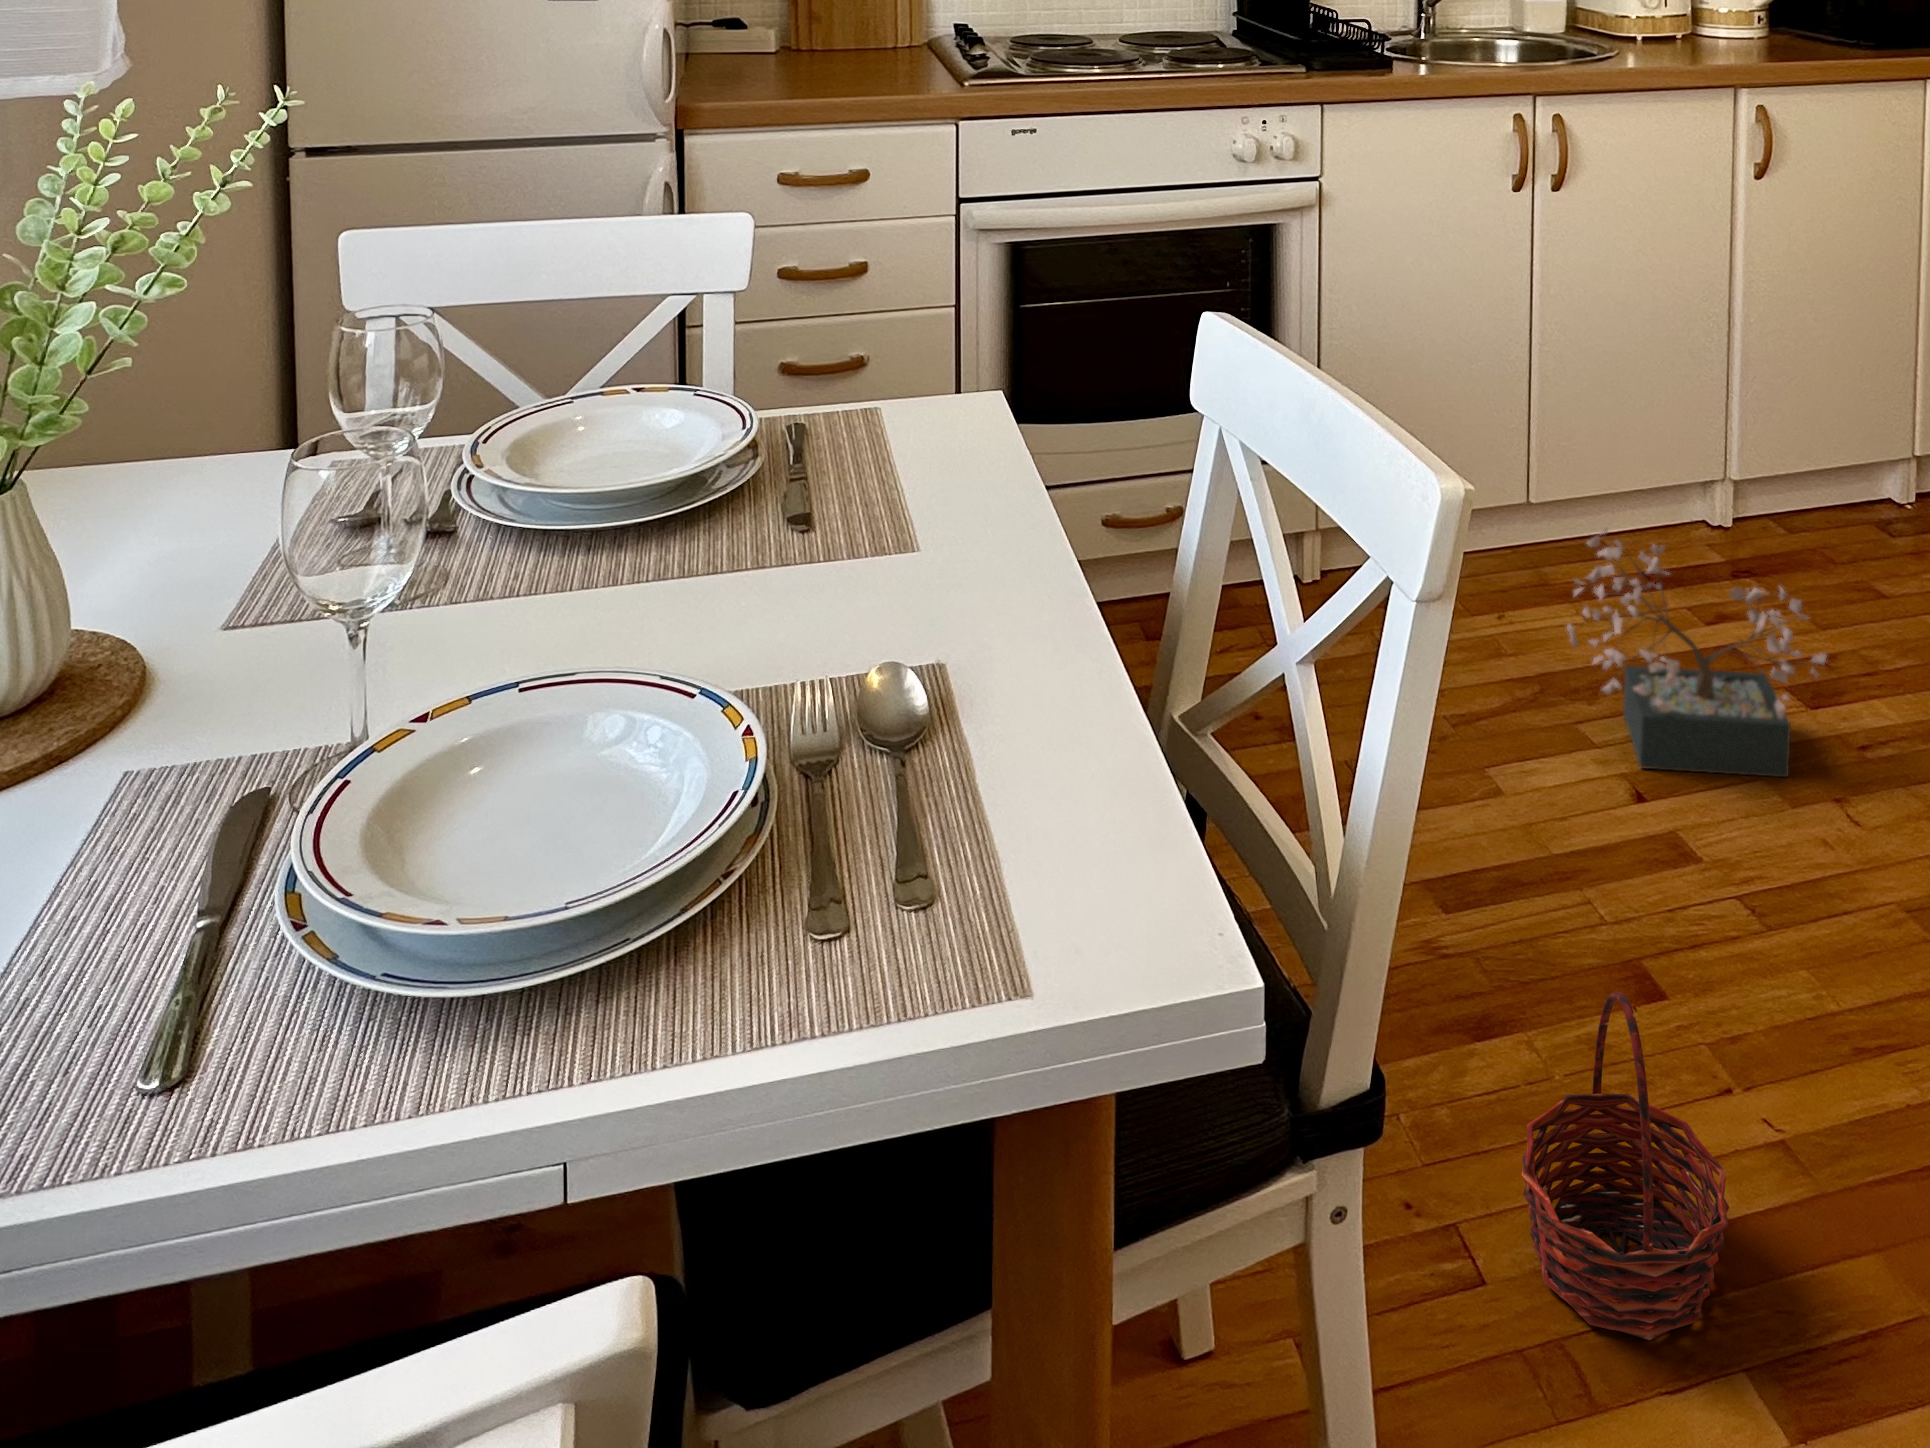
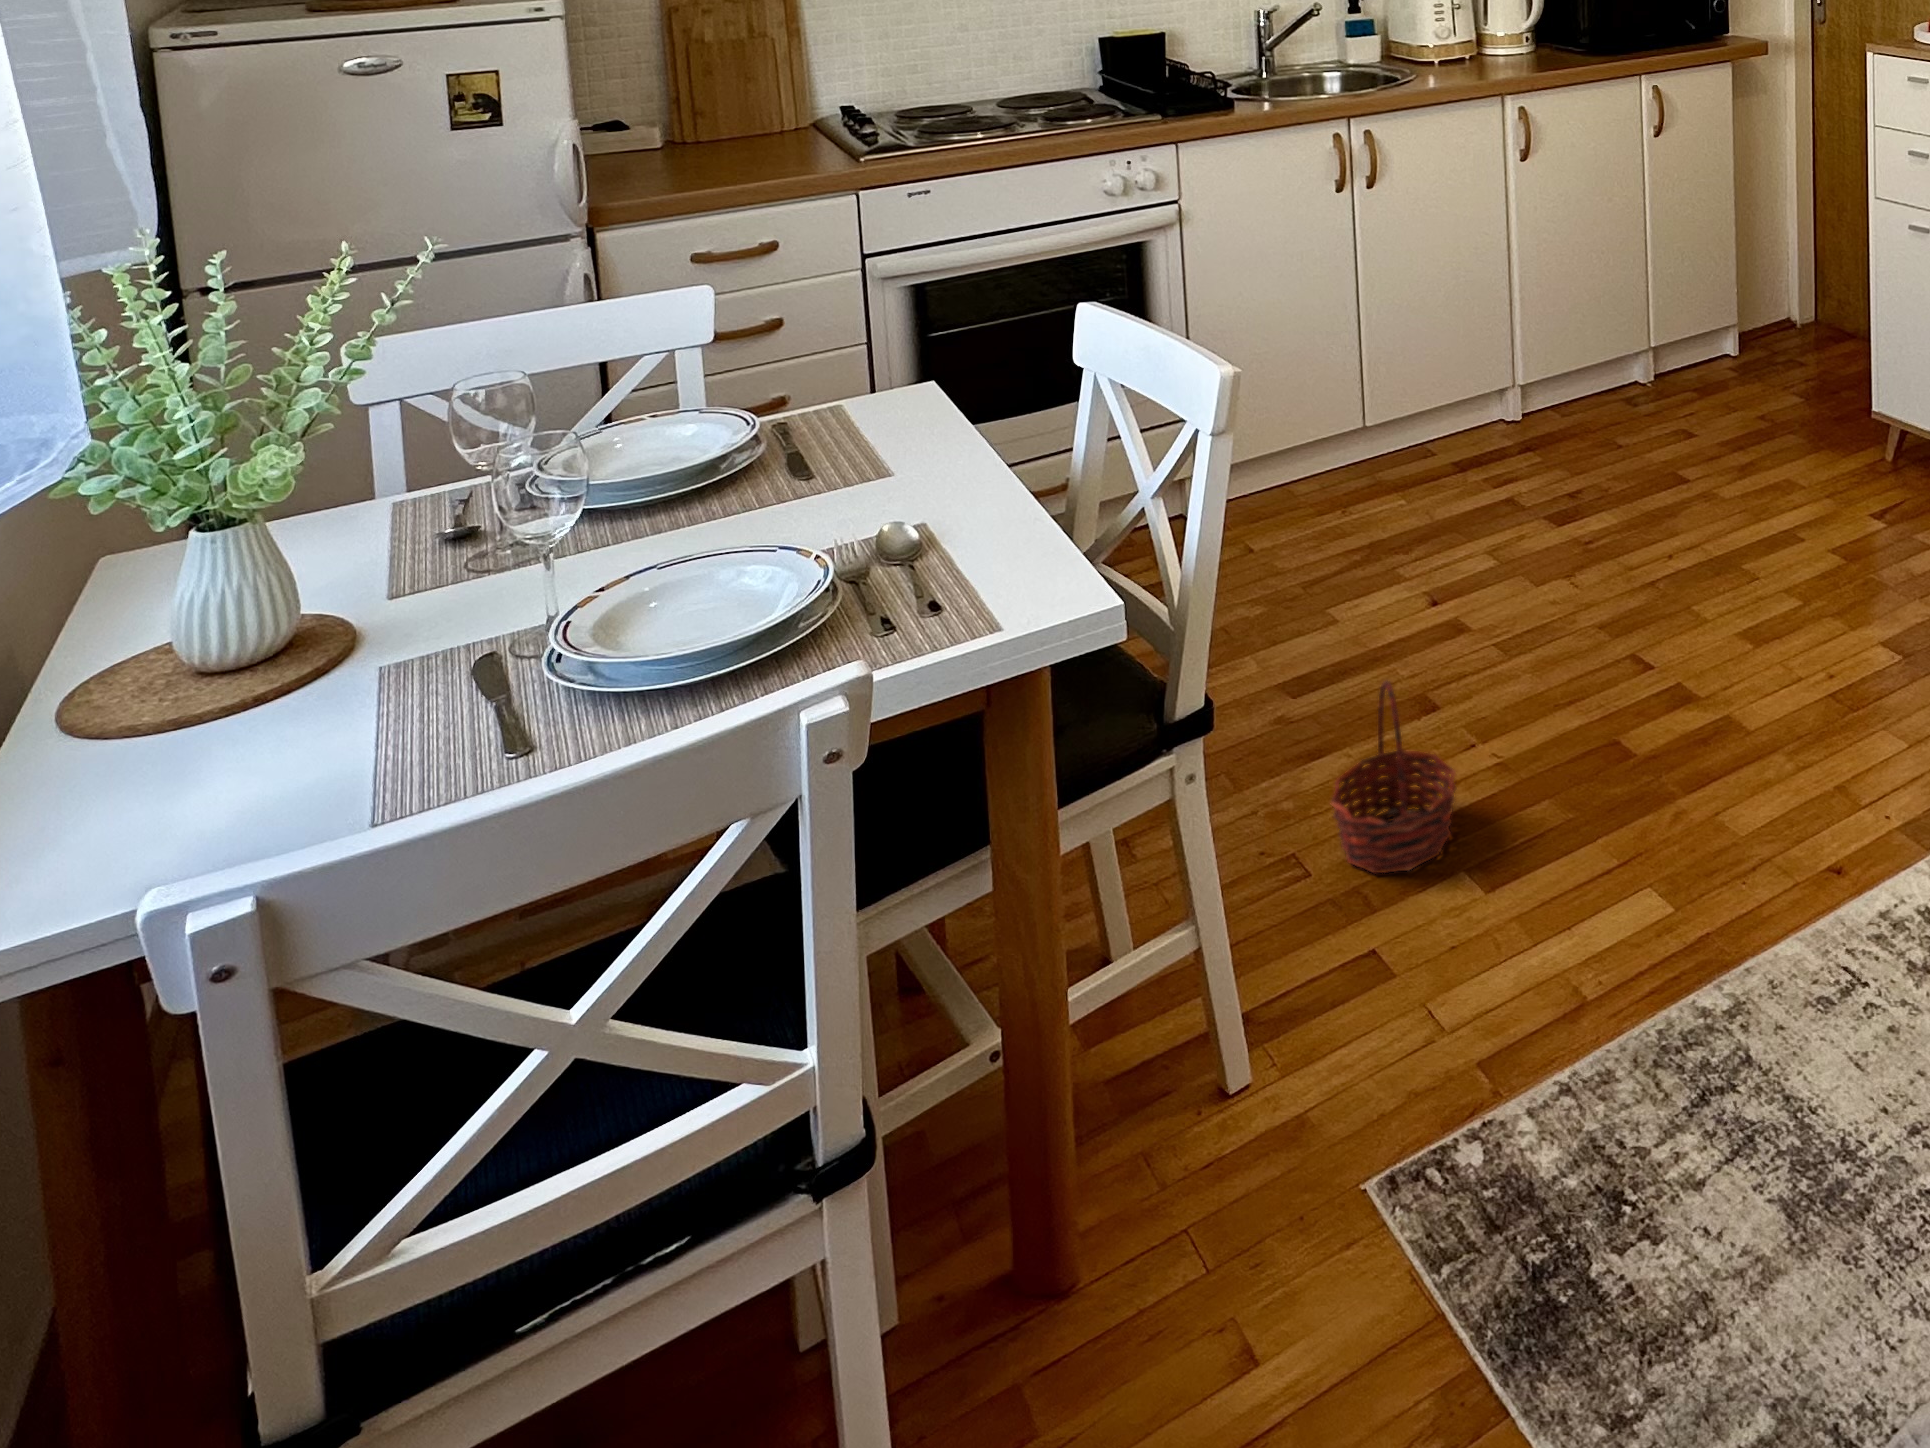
decorative plant: present [1567,528,1826,777] -> none [1382,426,1560,586]

